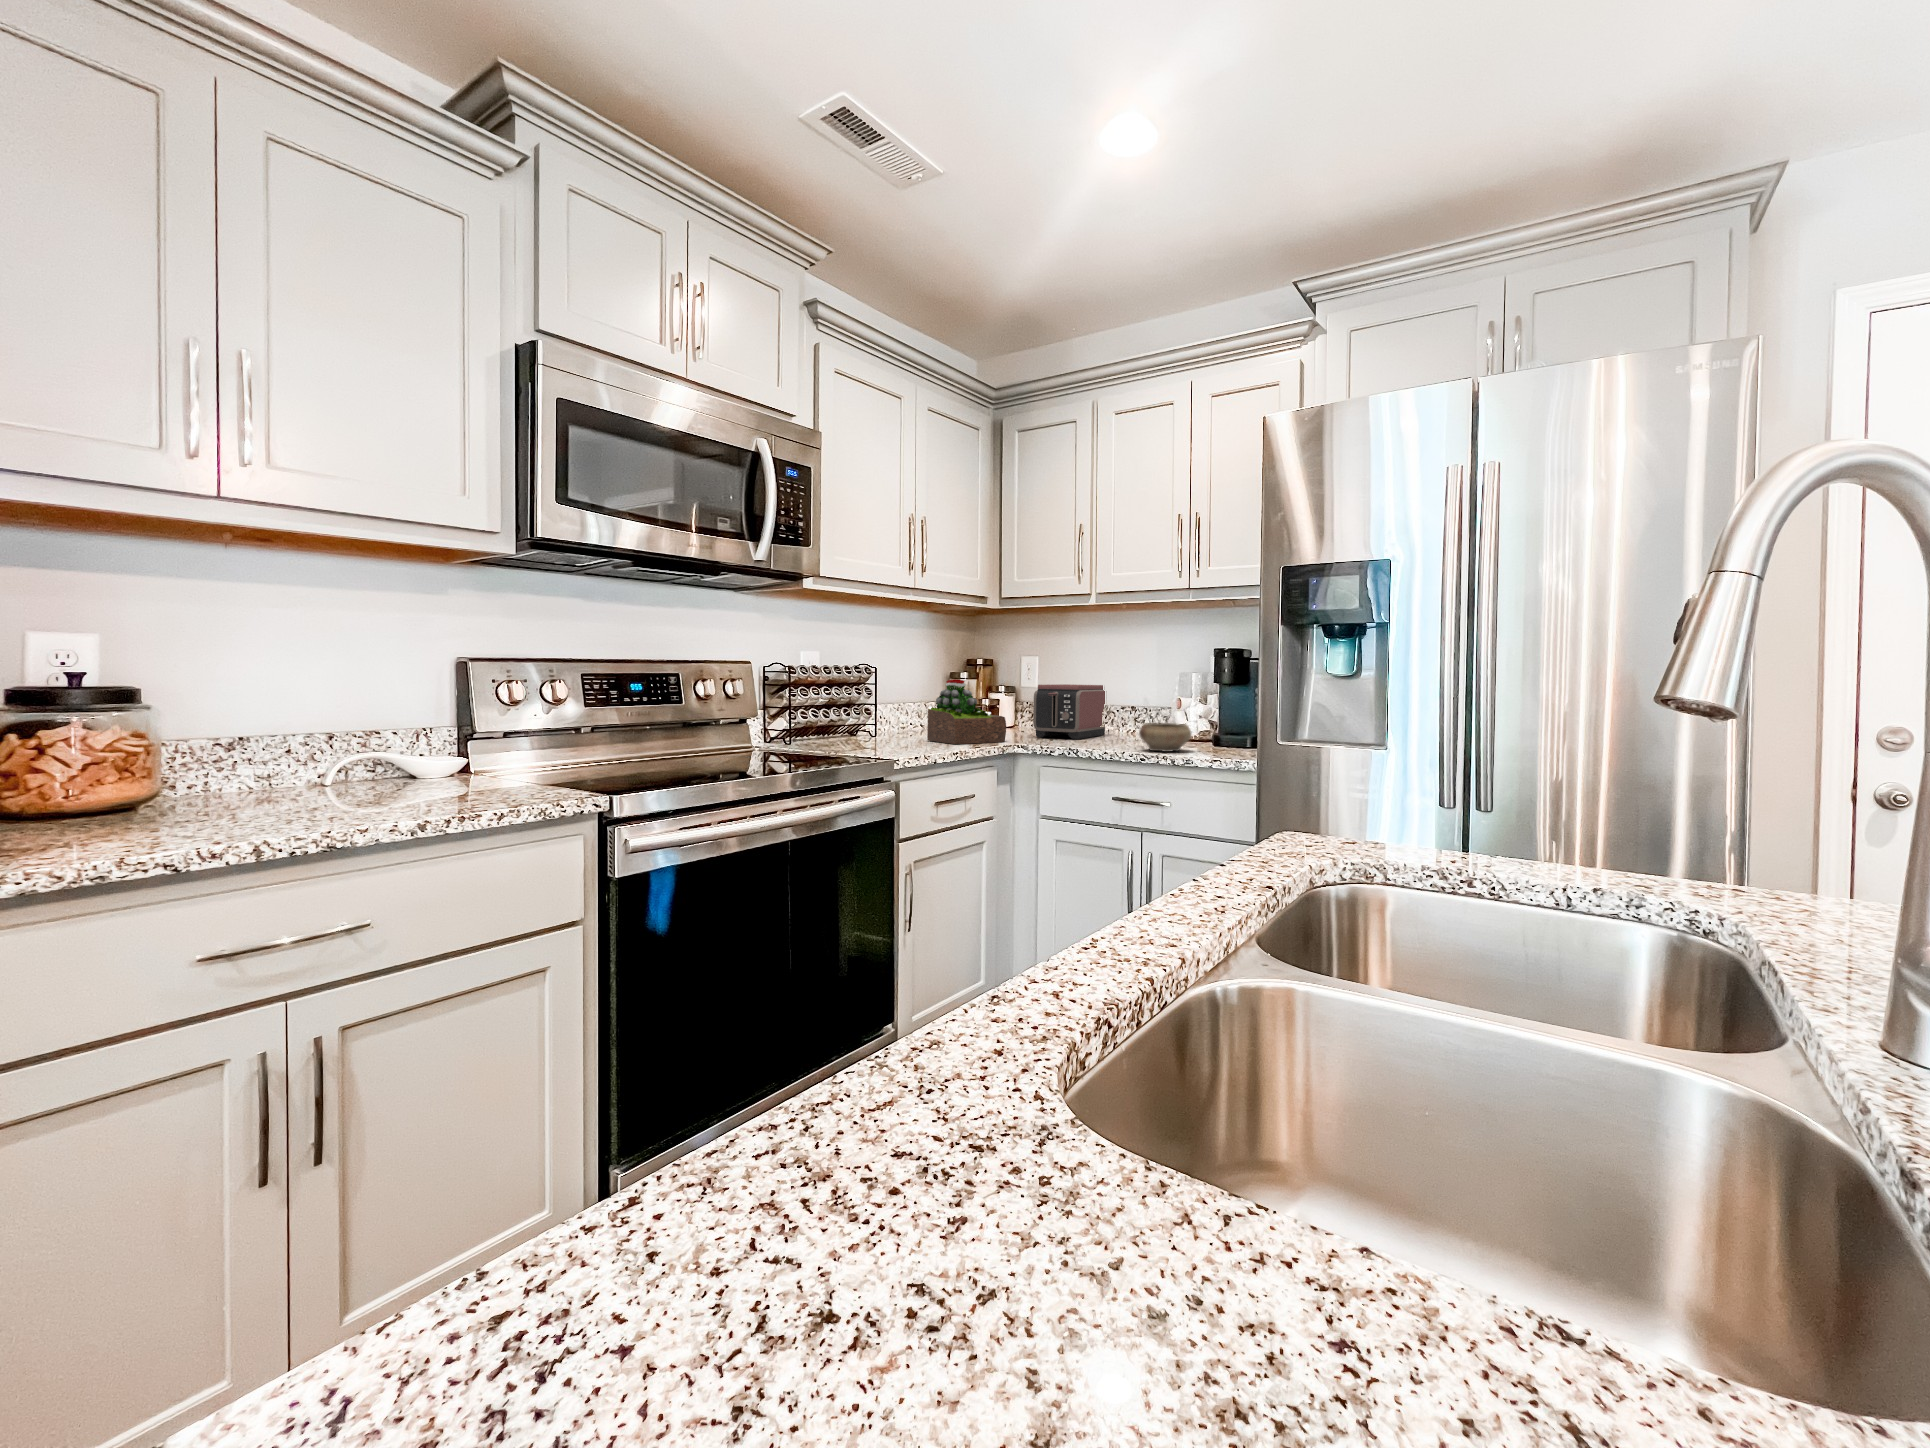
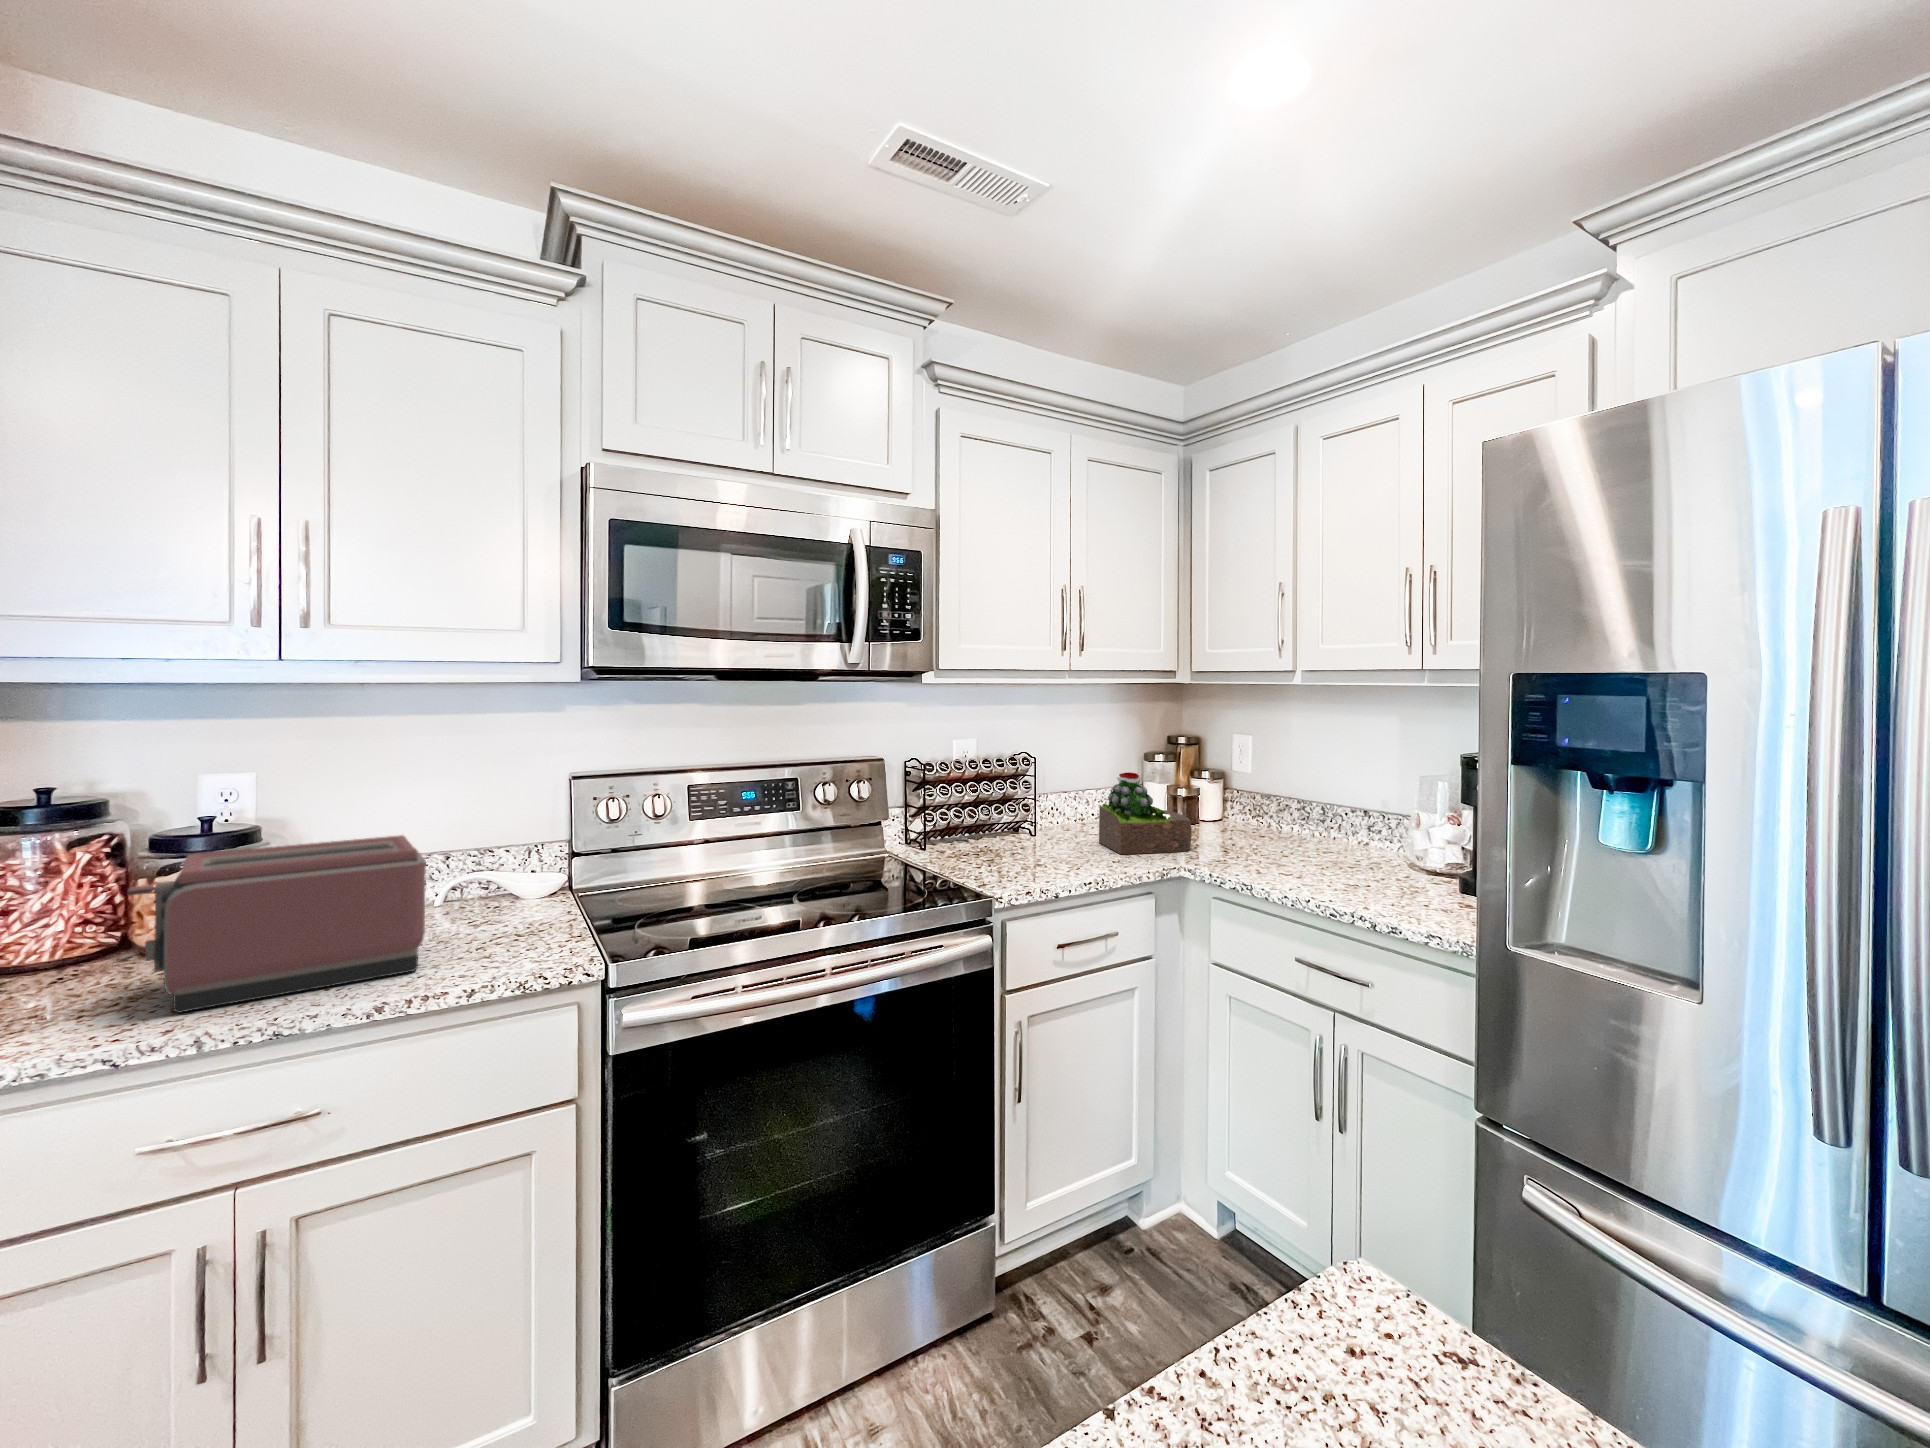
toaster: present [1033,684,1105,739] -> present [127,835,426,1012]
ceramic bowl: present [1139,723,1192,752] -> none [1344,851,1421,897]

